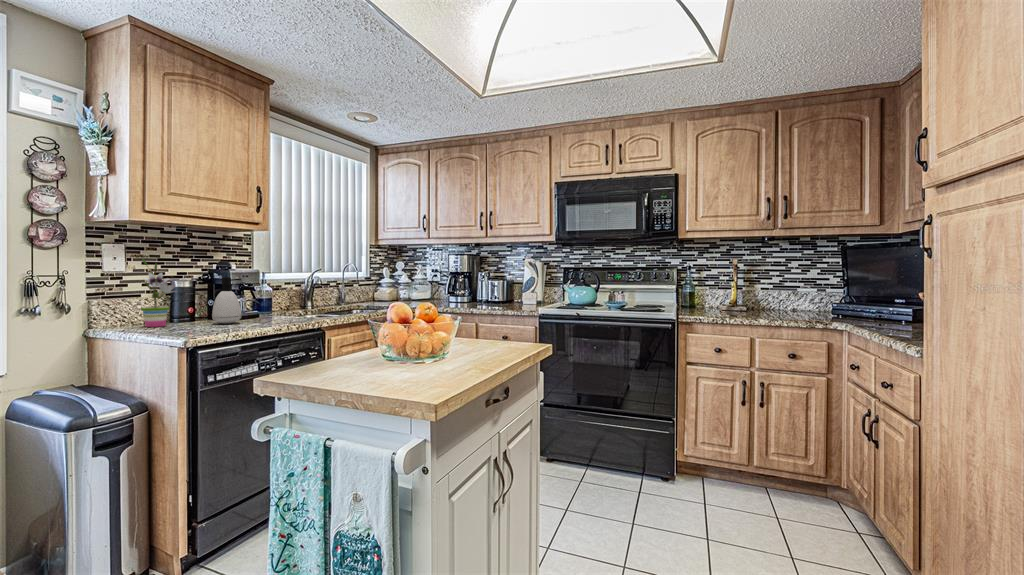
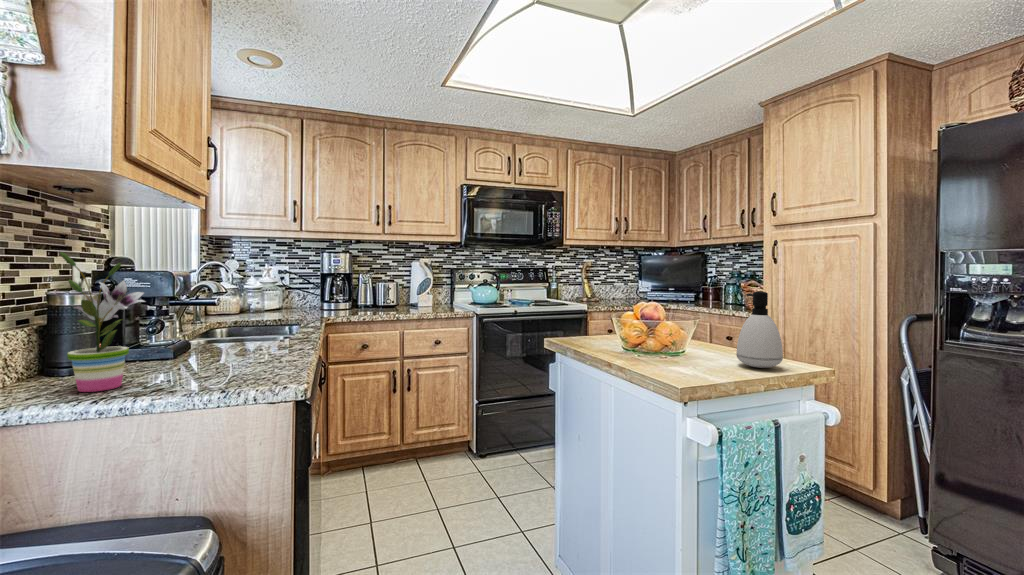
soap dispenser: present [212,277,241,324] -> present [736,291,783,368]

